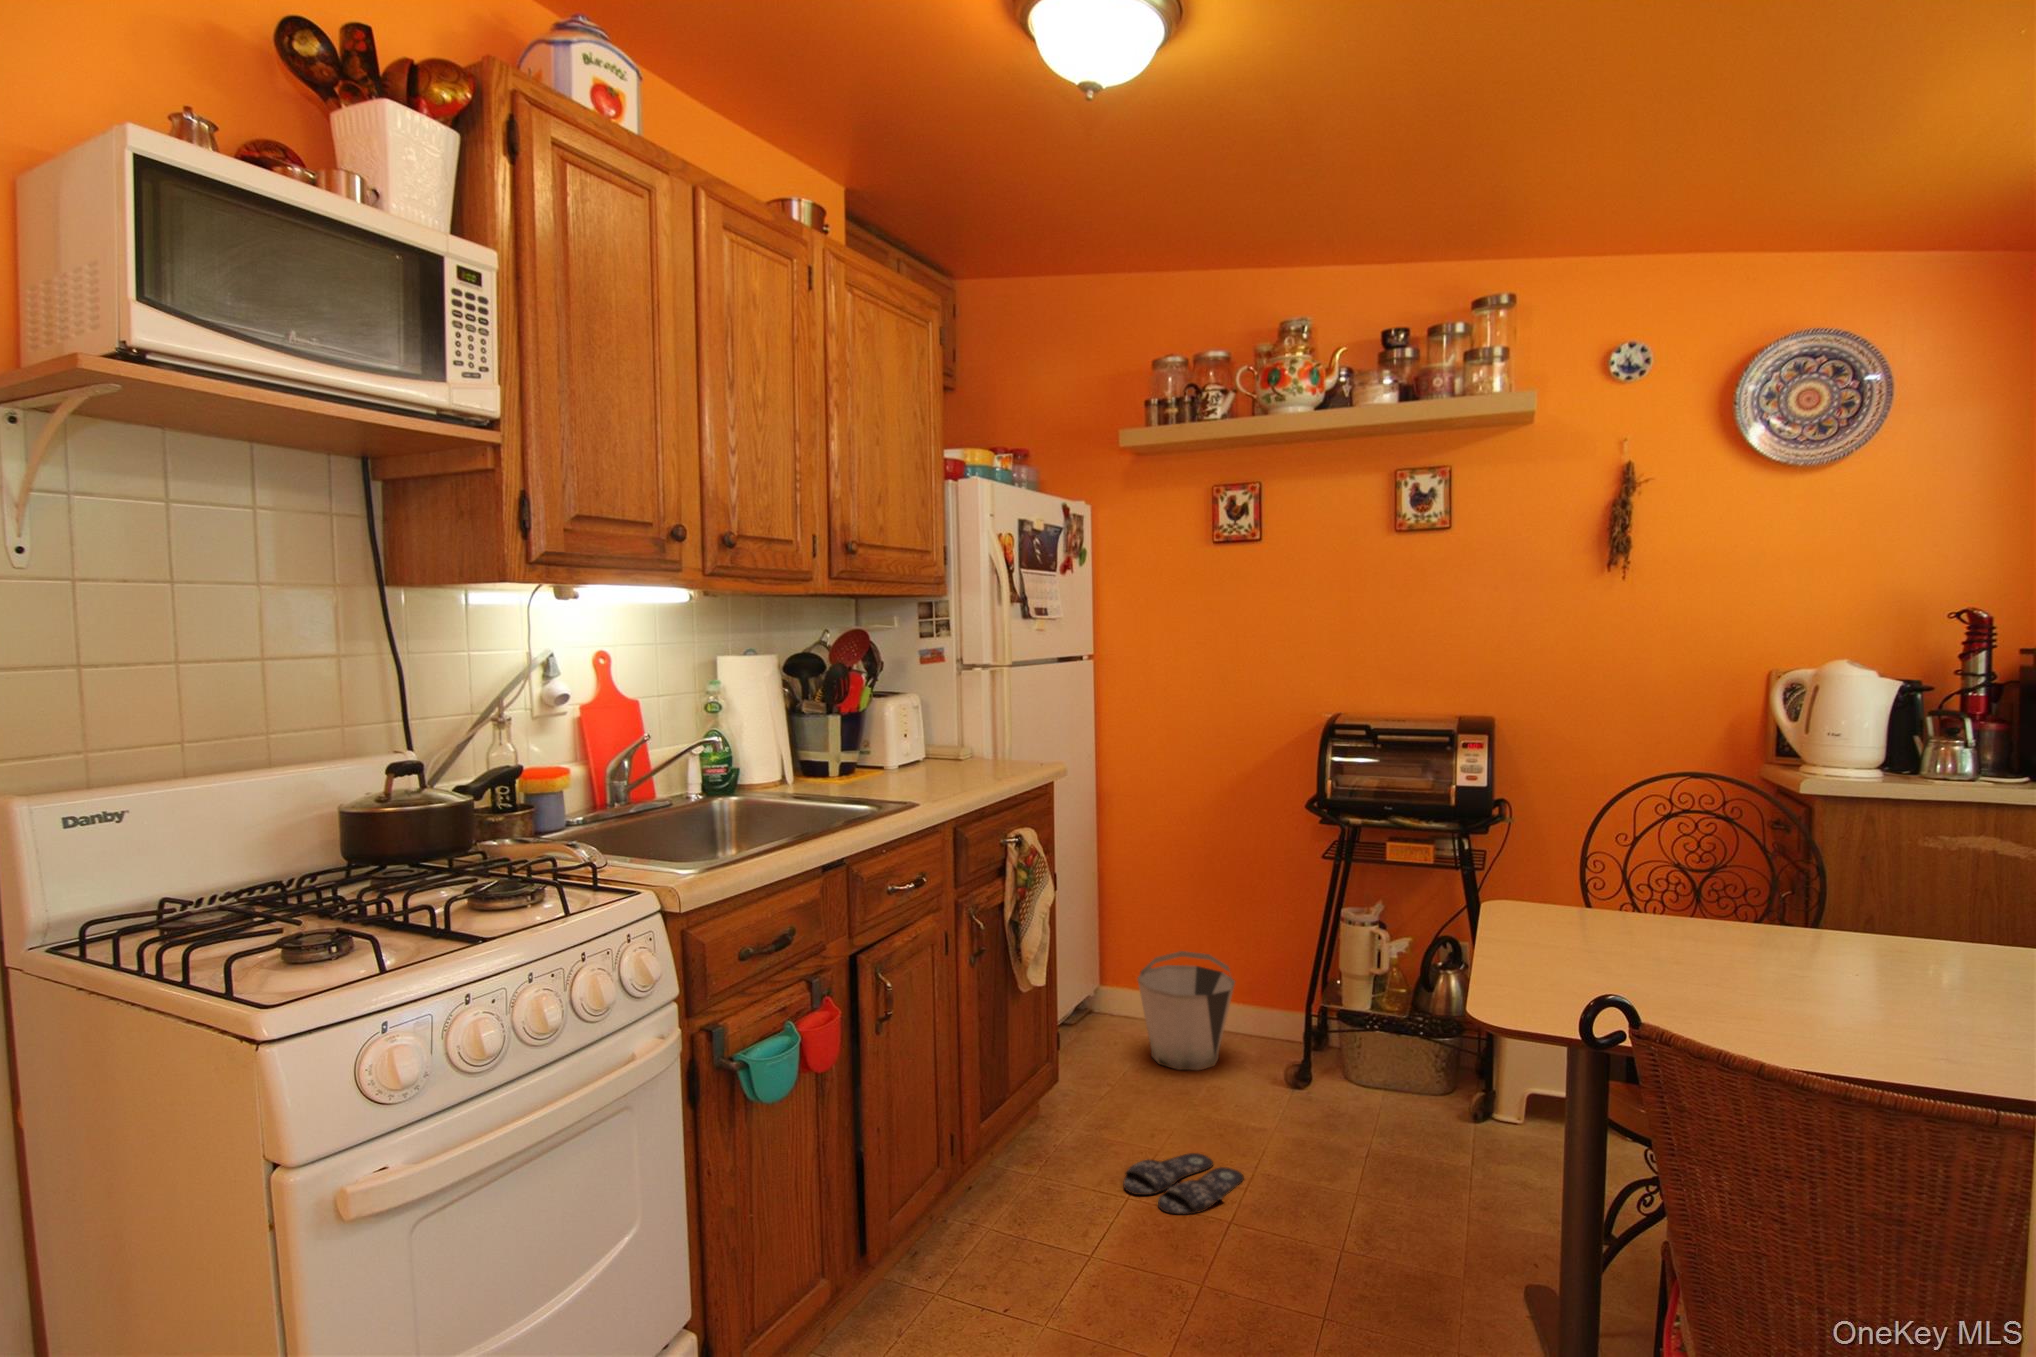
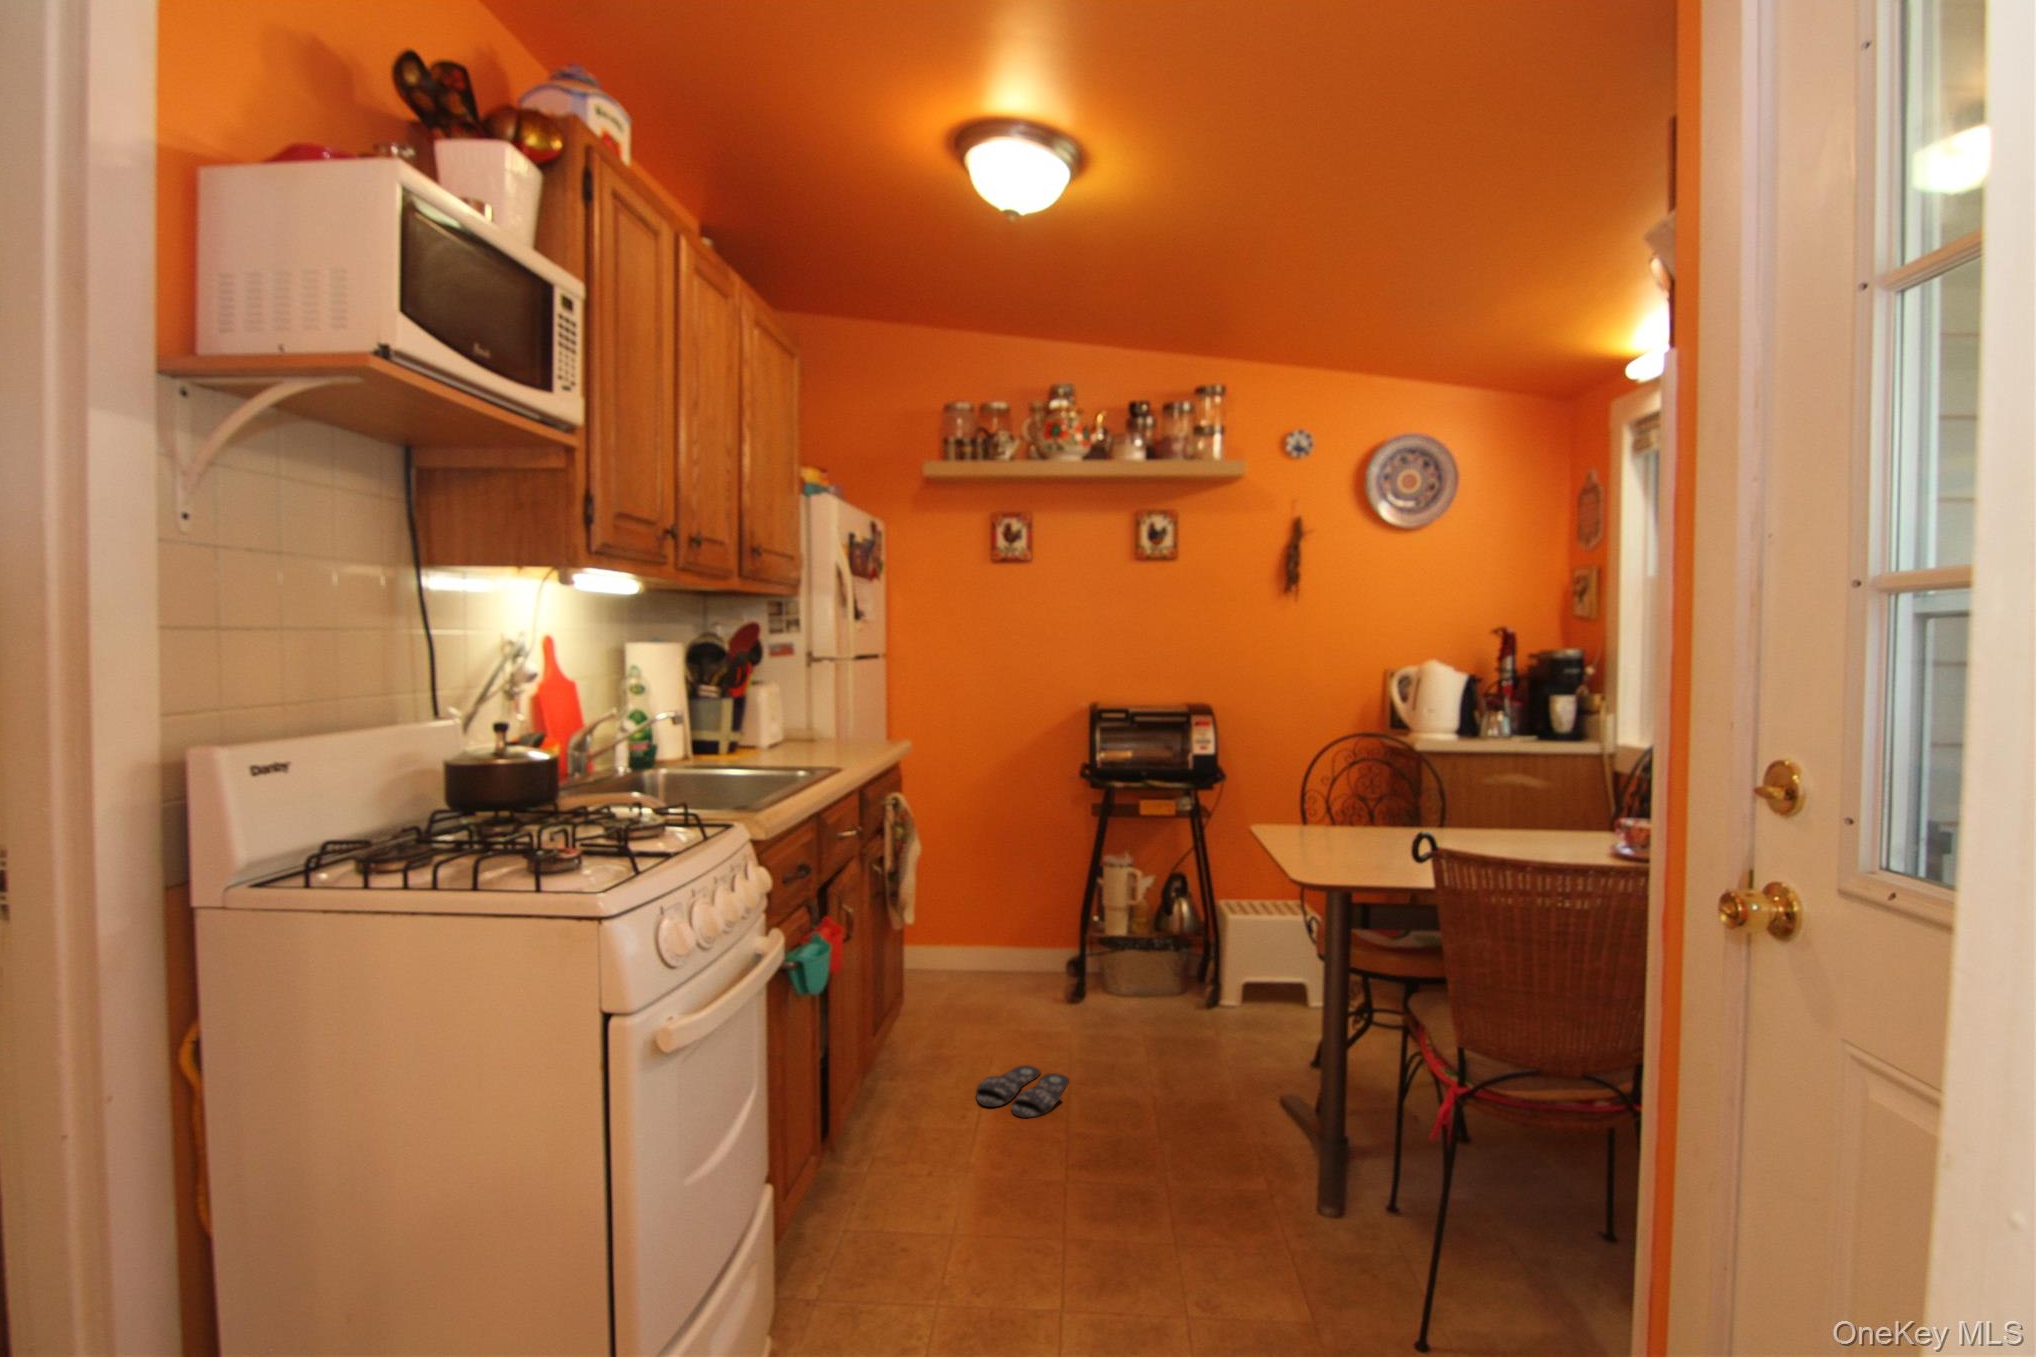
bucket: present [1138,951,1235,1071] -> none [940,901,1019,1000]

